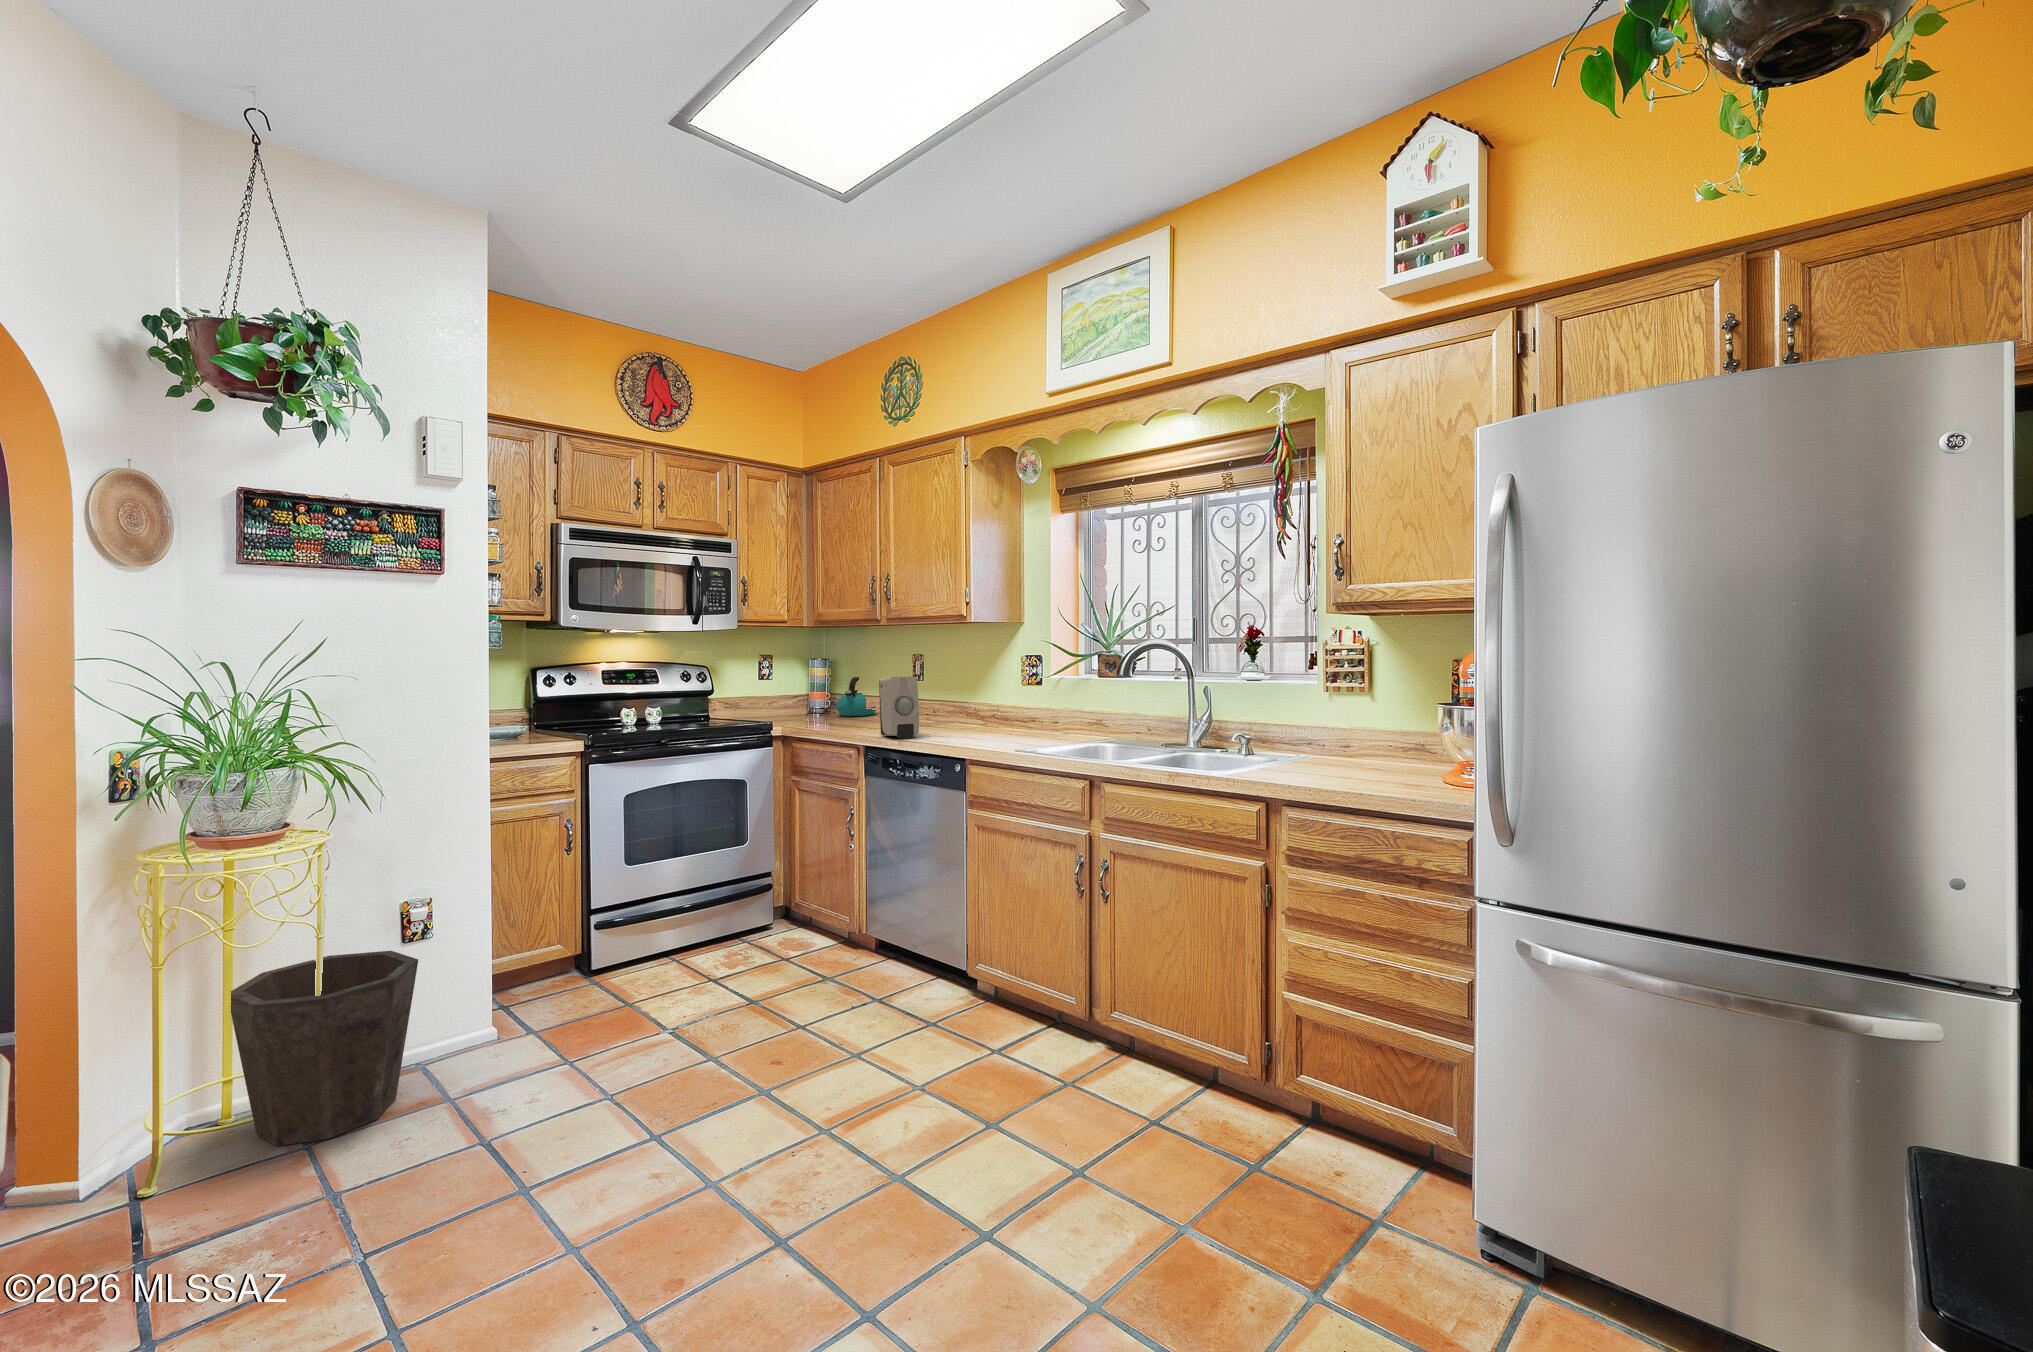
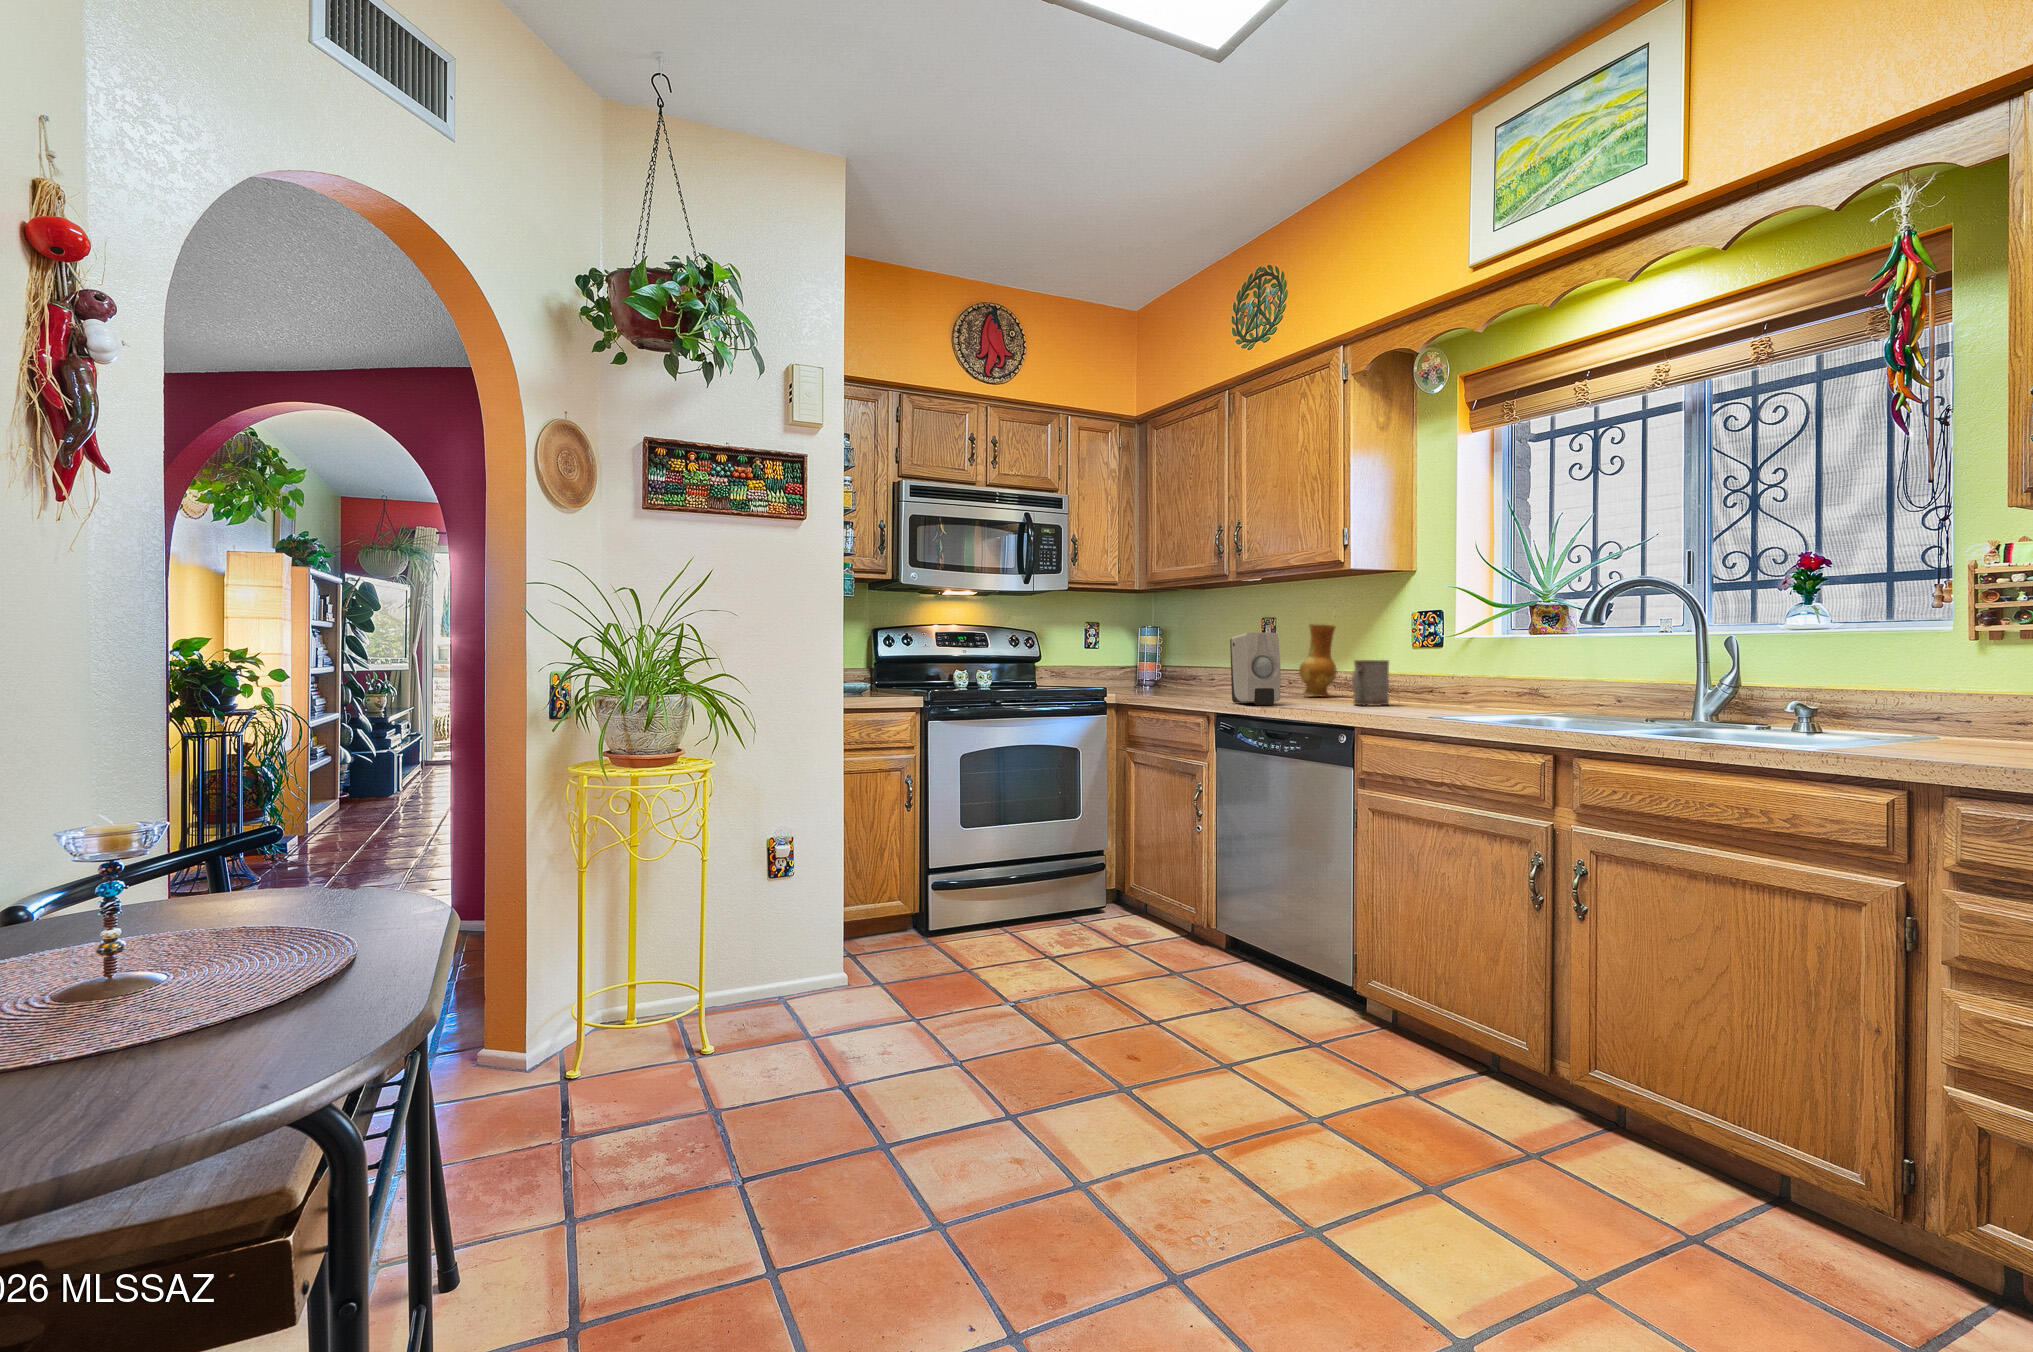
ceramic jug: none [941,664,971,725] -> present [1299,624,1337,697]
kettle: present [836,677,876,716] -> none [1167,645,1213,689]
mug: none [974,698,1003,736] -> present [1352,660,1389,706]
waste bin: present [231,951,418,1146] -> none [634,883,784,1059]

